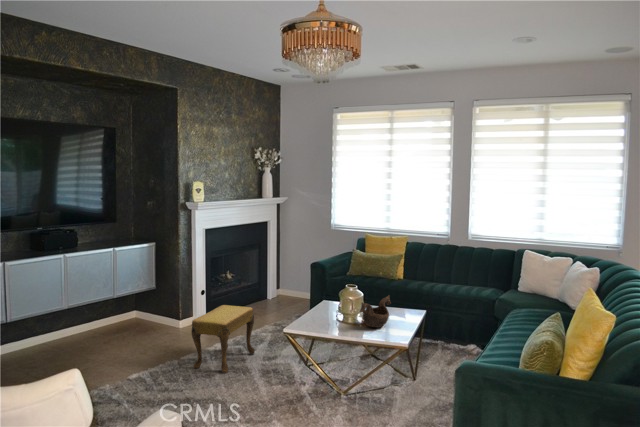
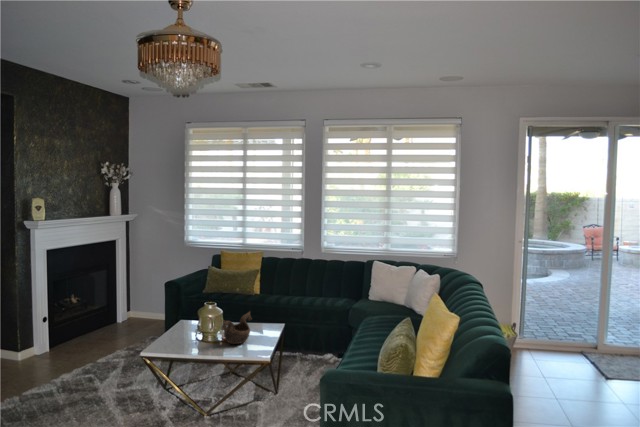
footstool: present [192,305,255,373] -> none [34,333,107,407]

